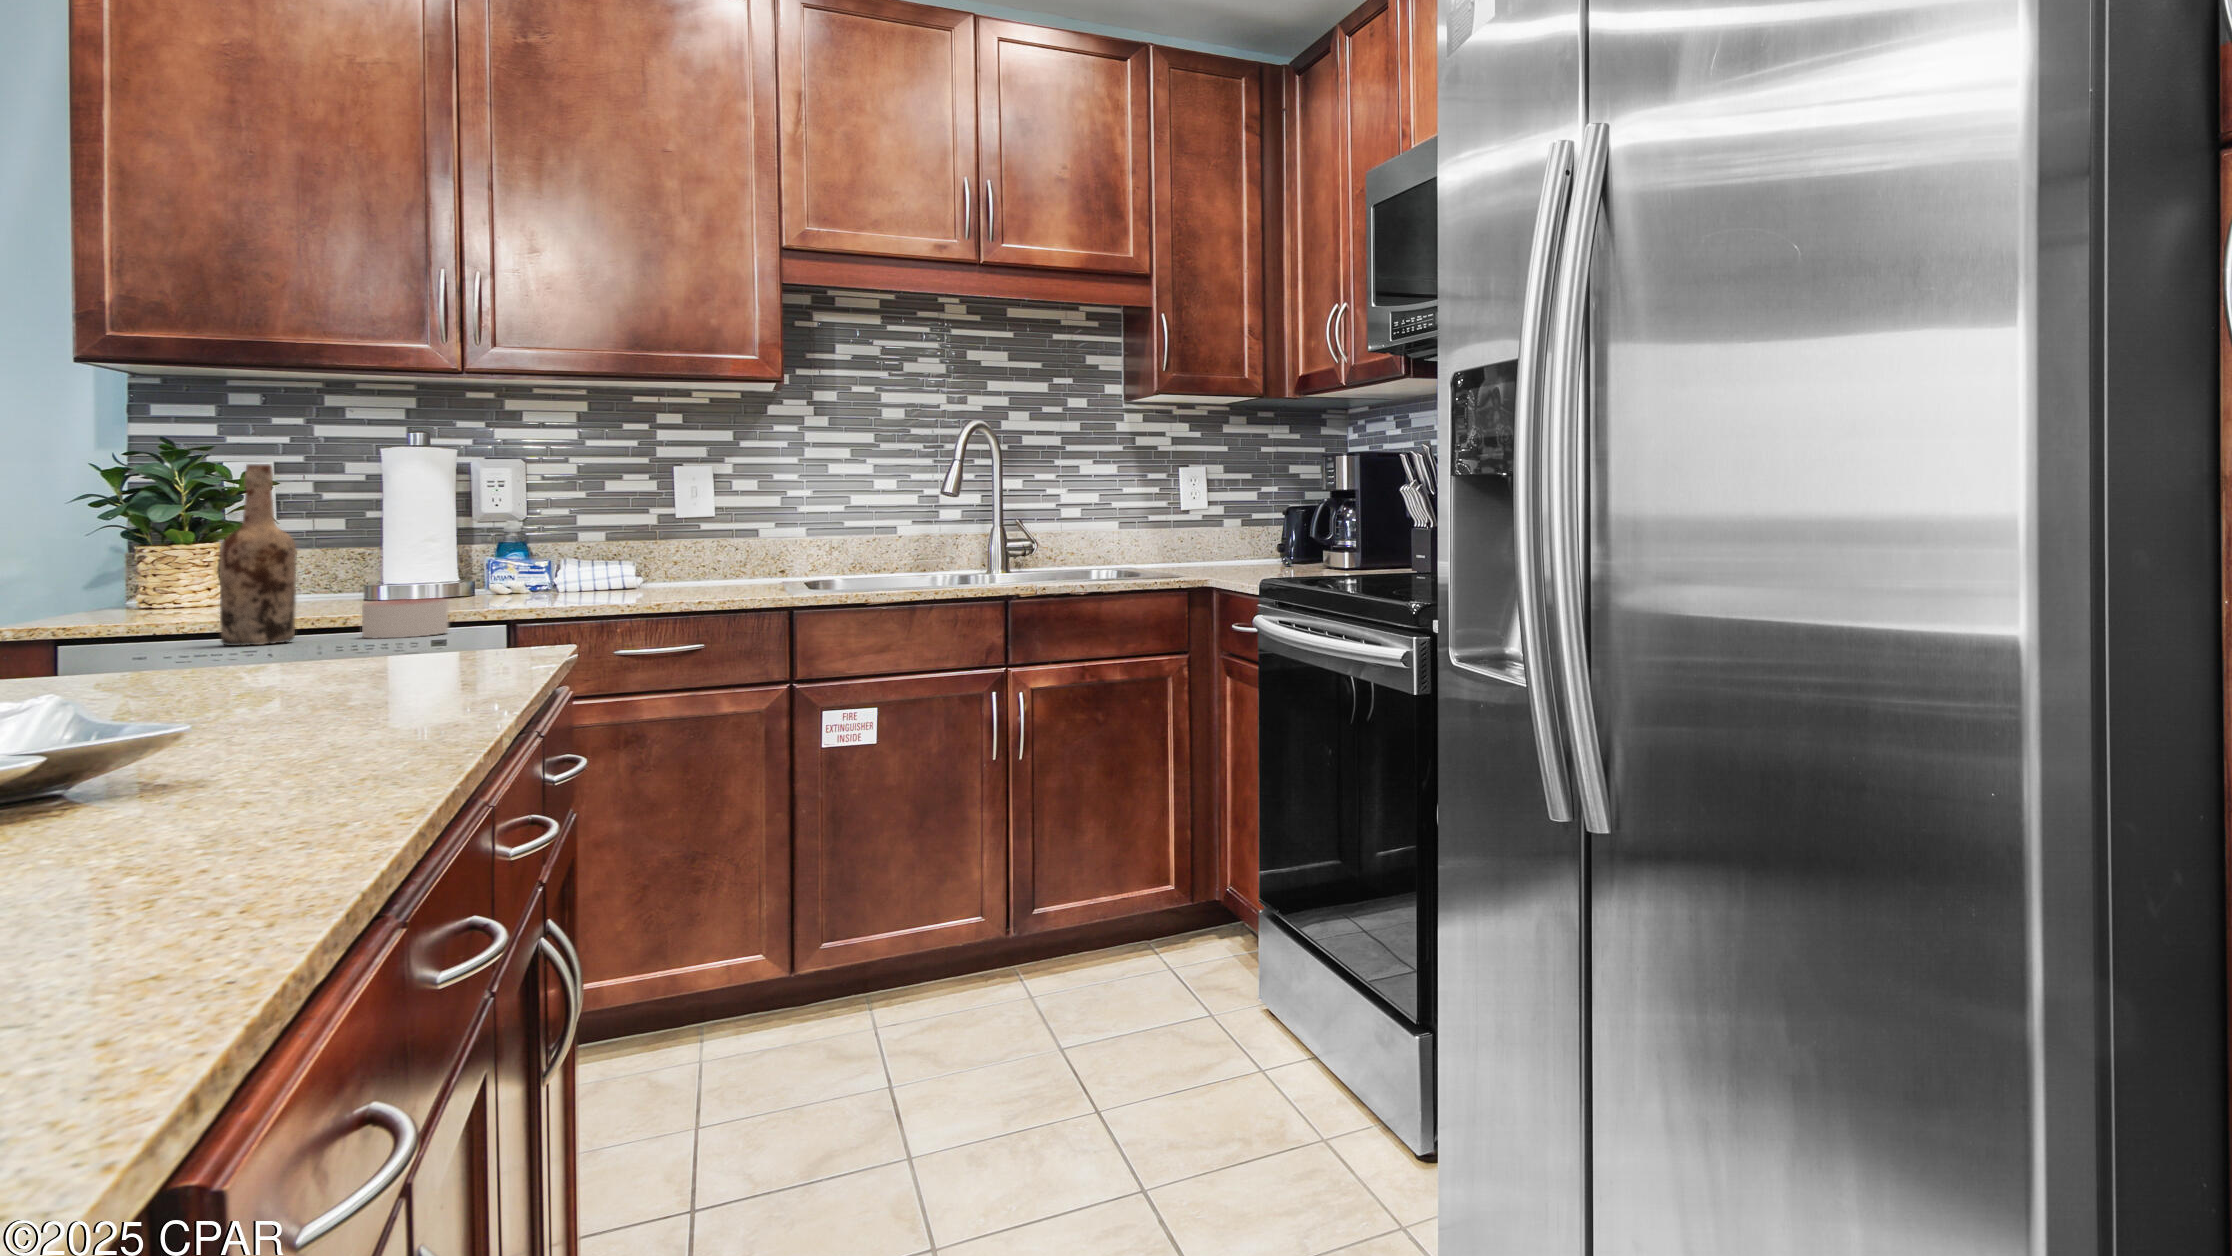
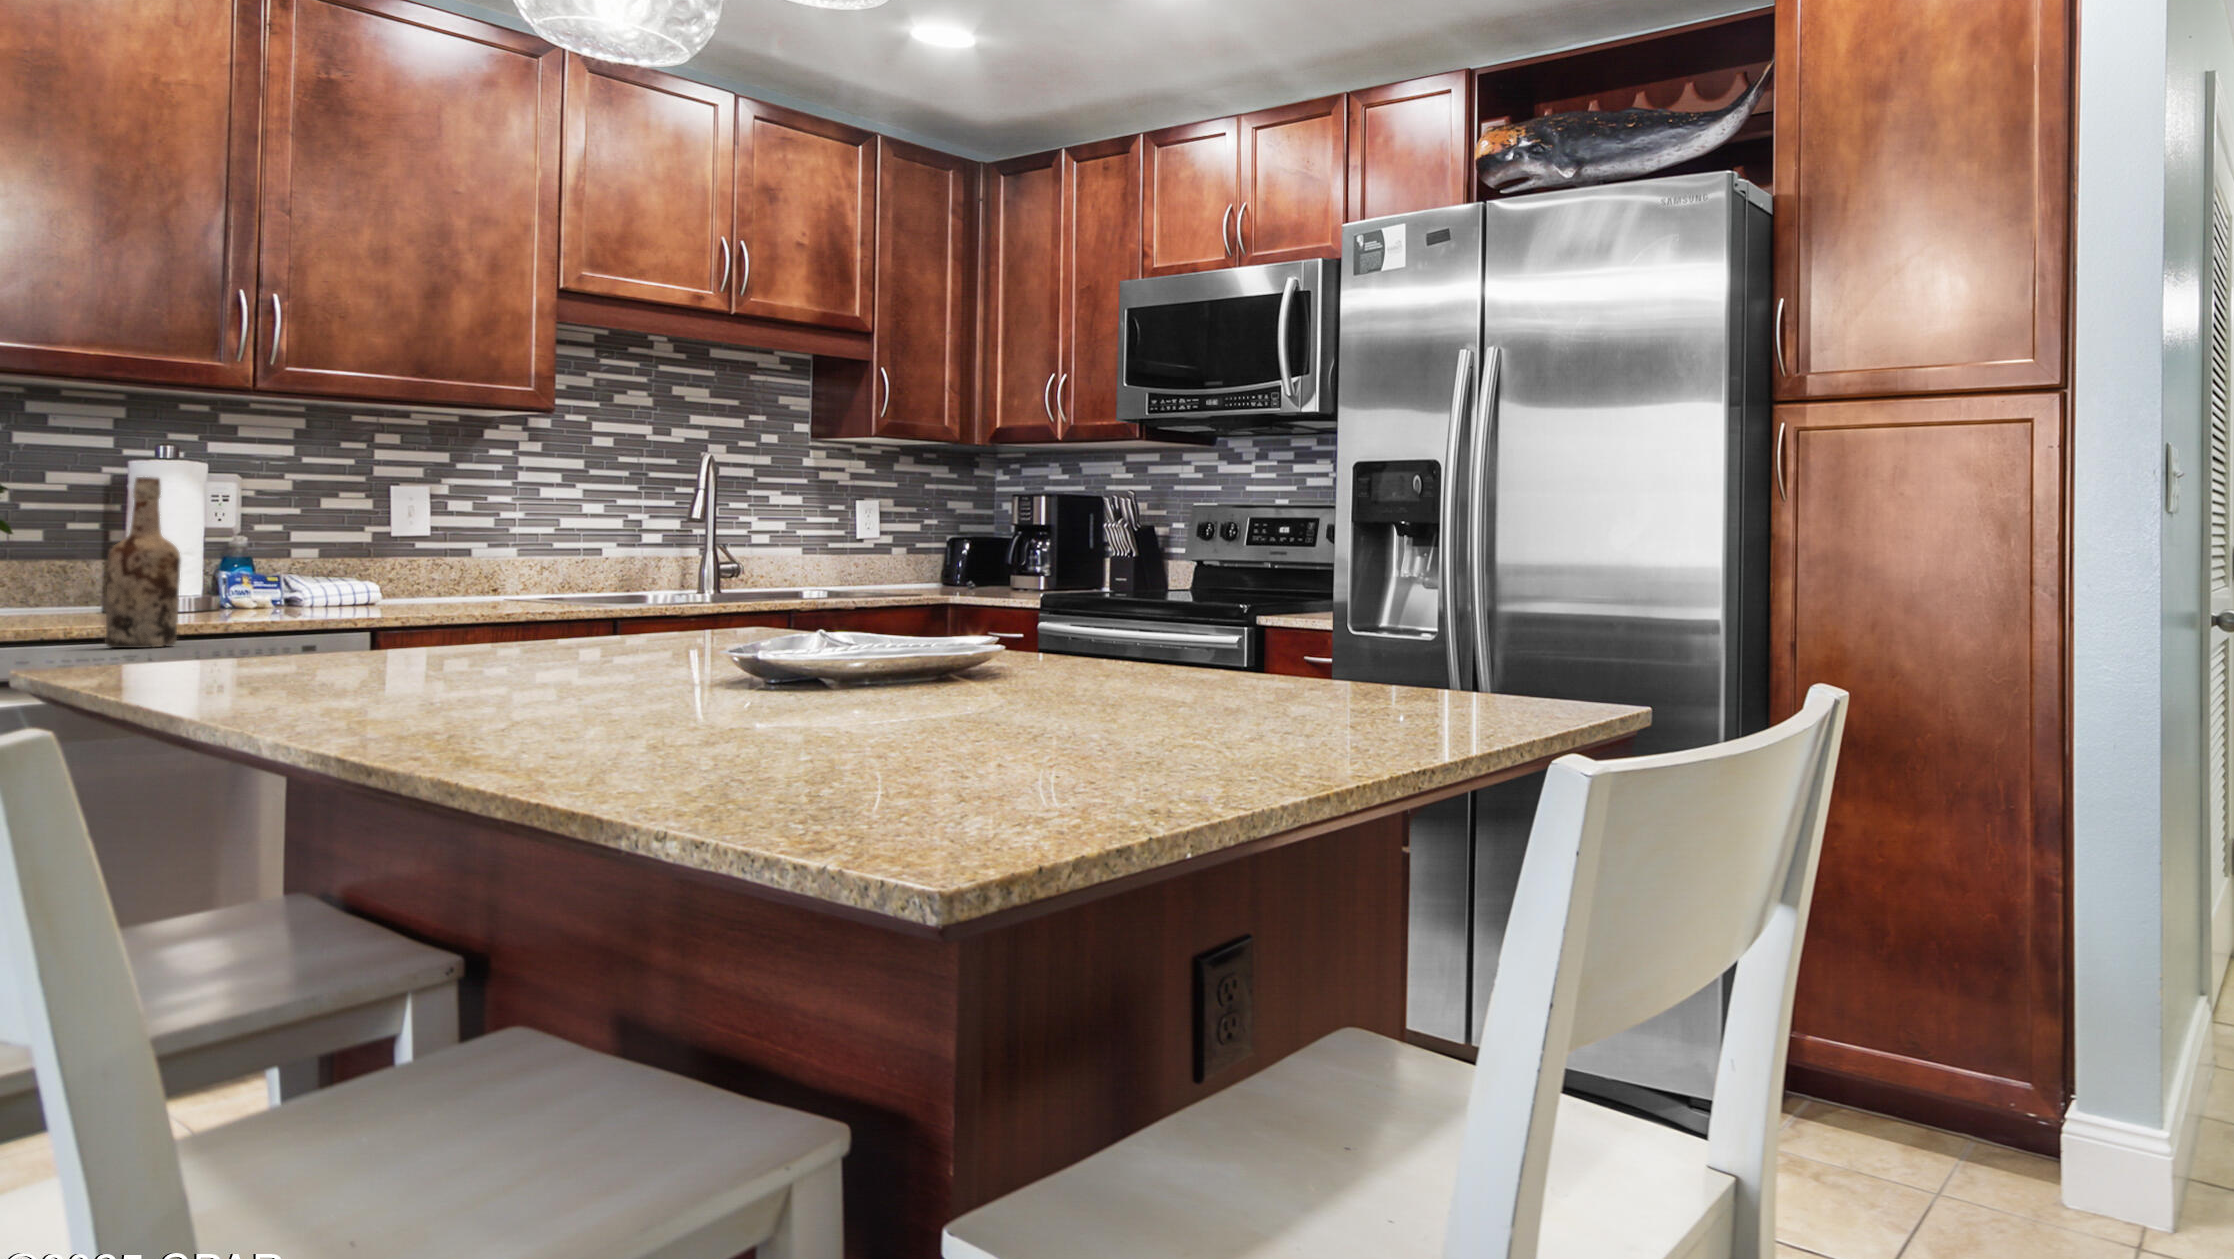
candle: present [362,598,448,639] -> none [220,607,304,643]

